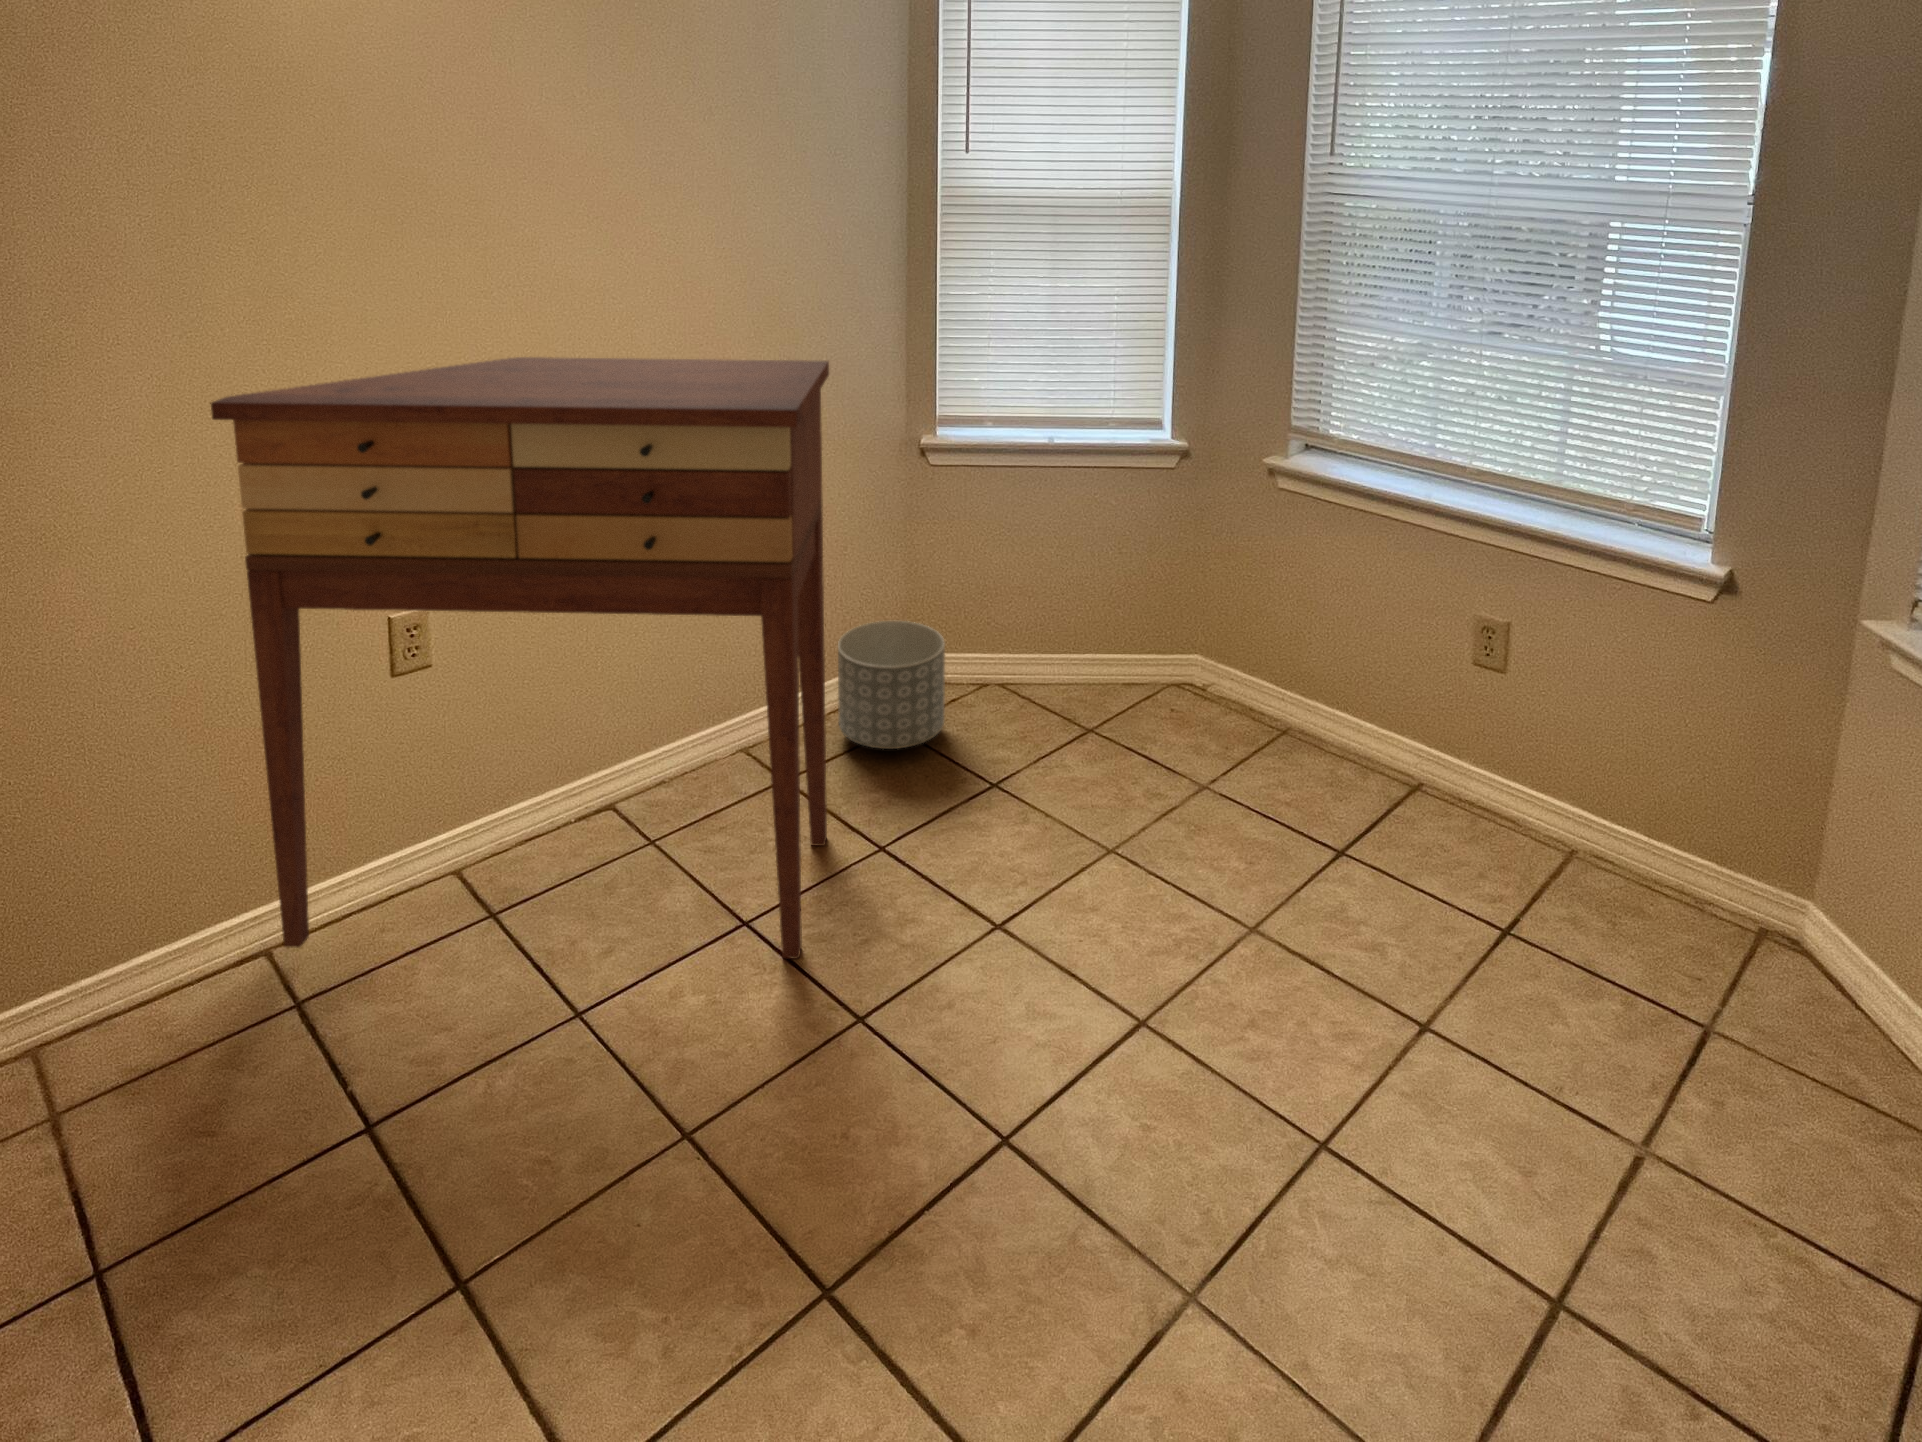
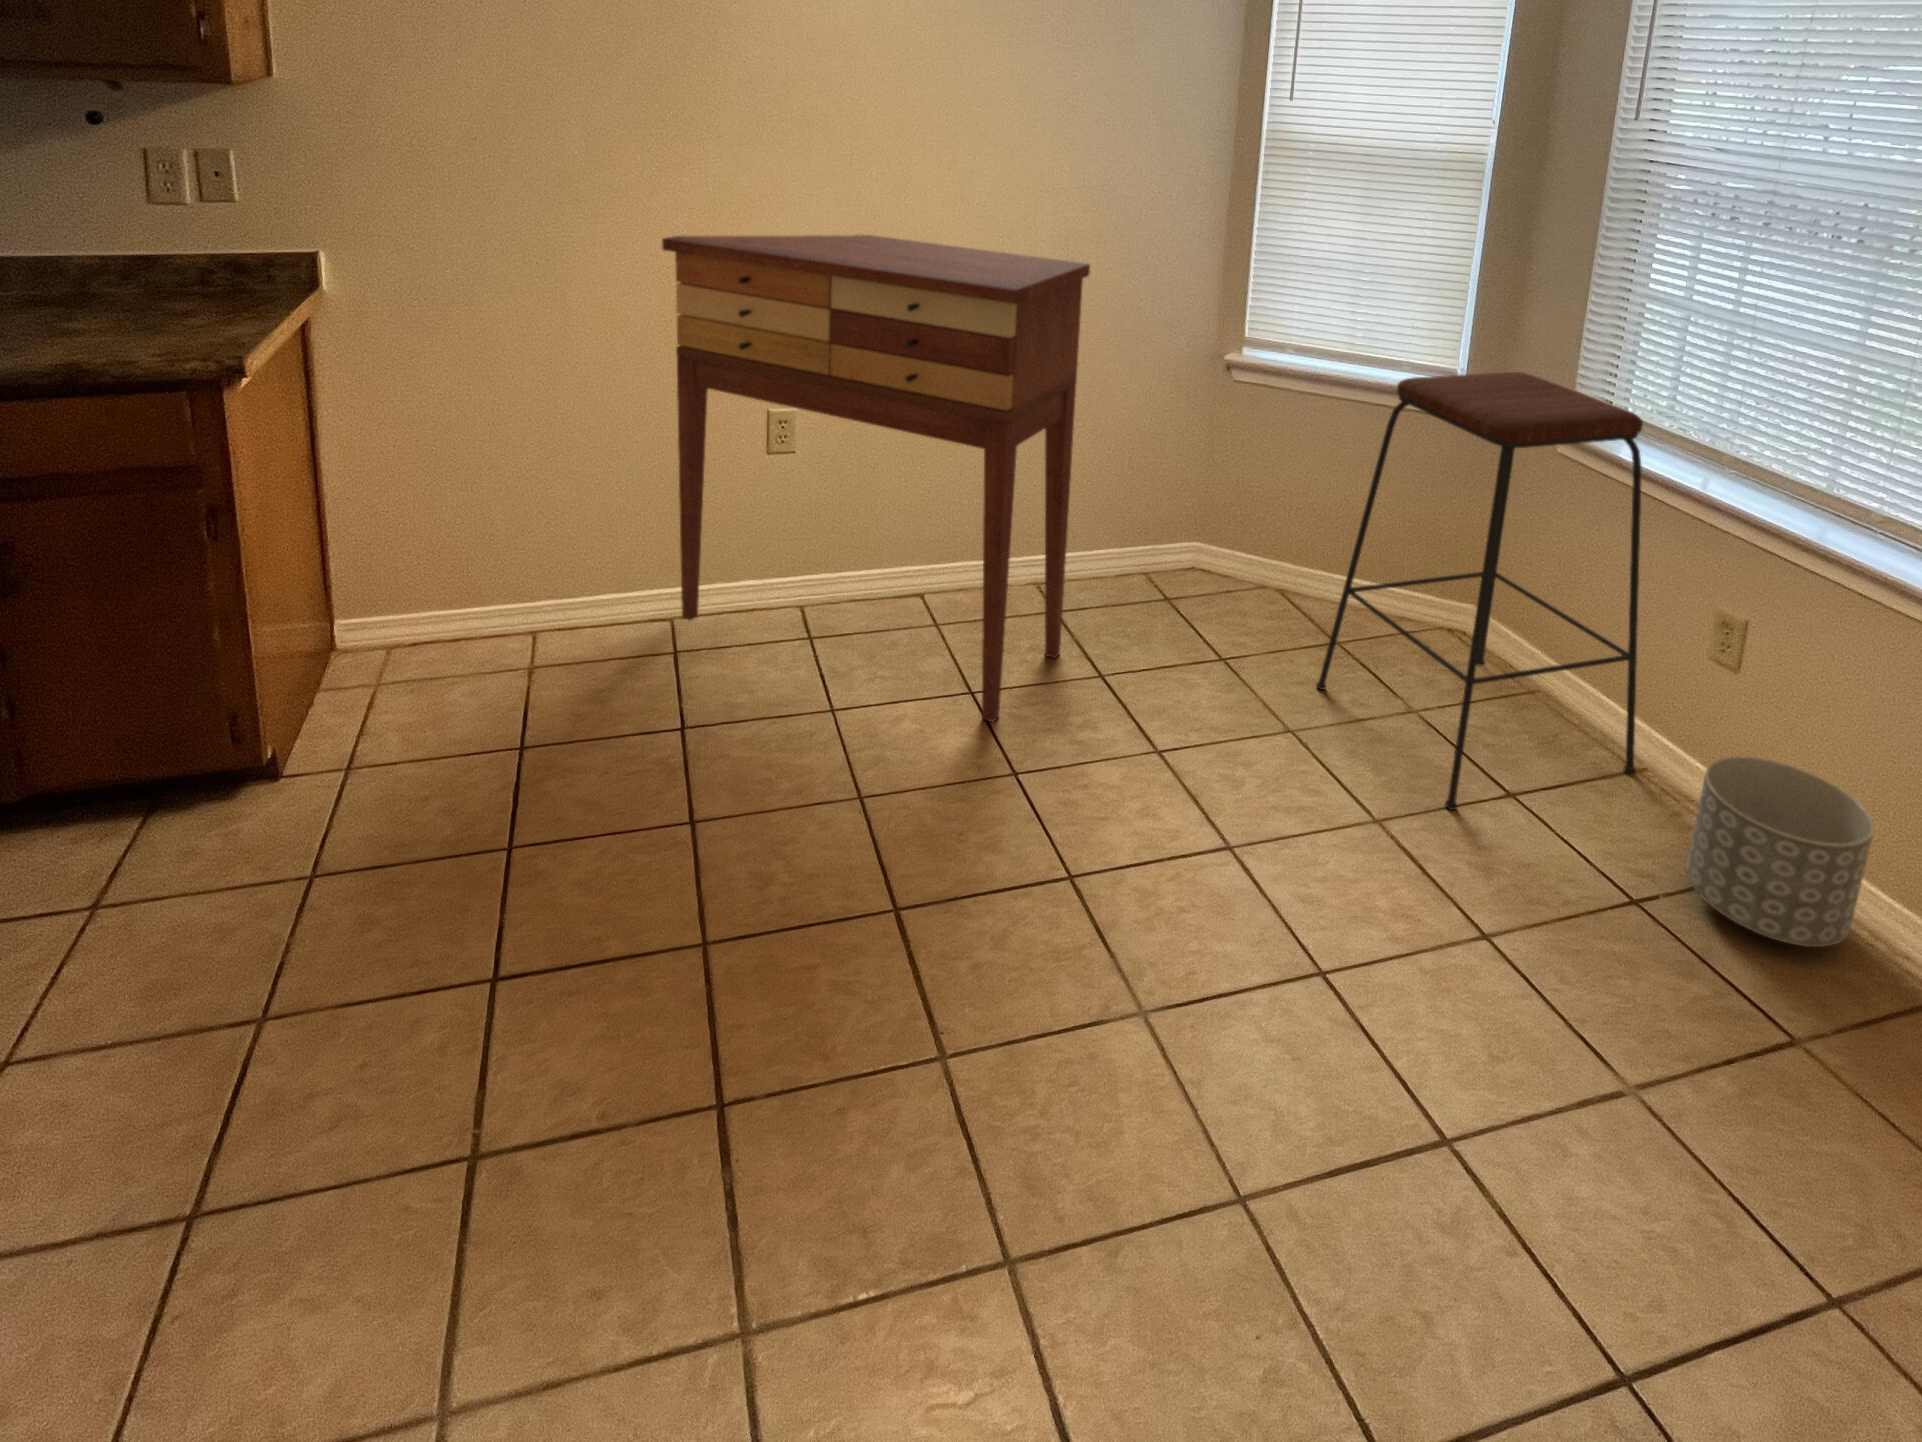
bar stool: none [1110,415,1425,892] -> present [1316,372,1643,810]
planter: present [838,621,945,749] -> present [1687,756,1874,947]

